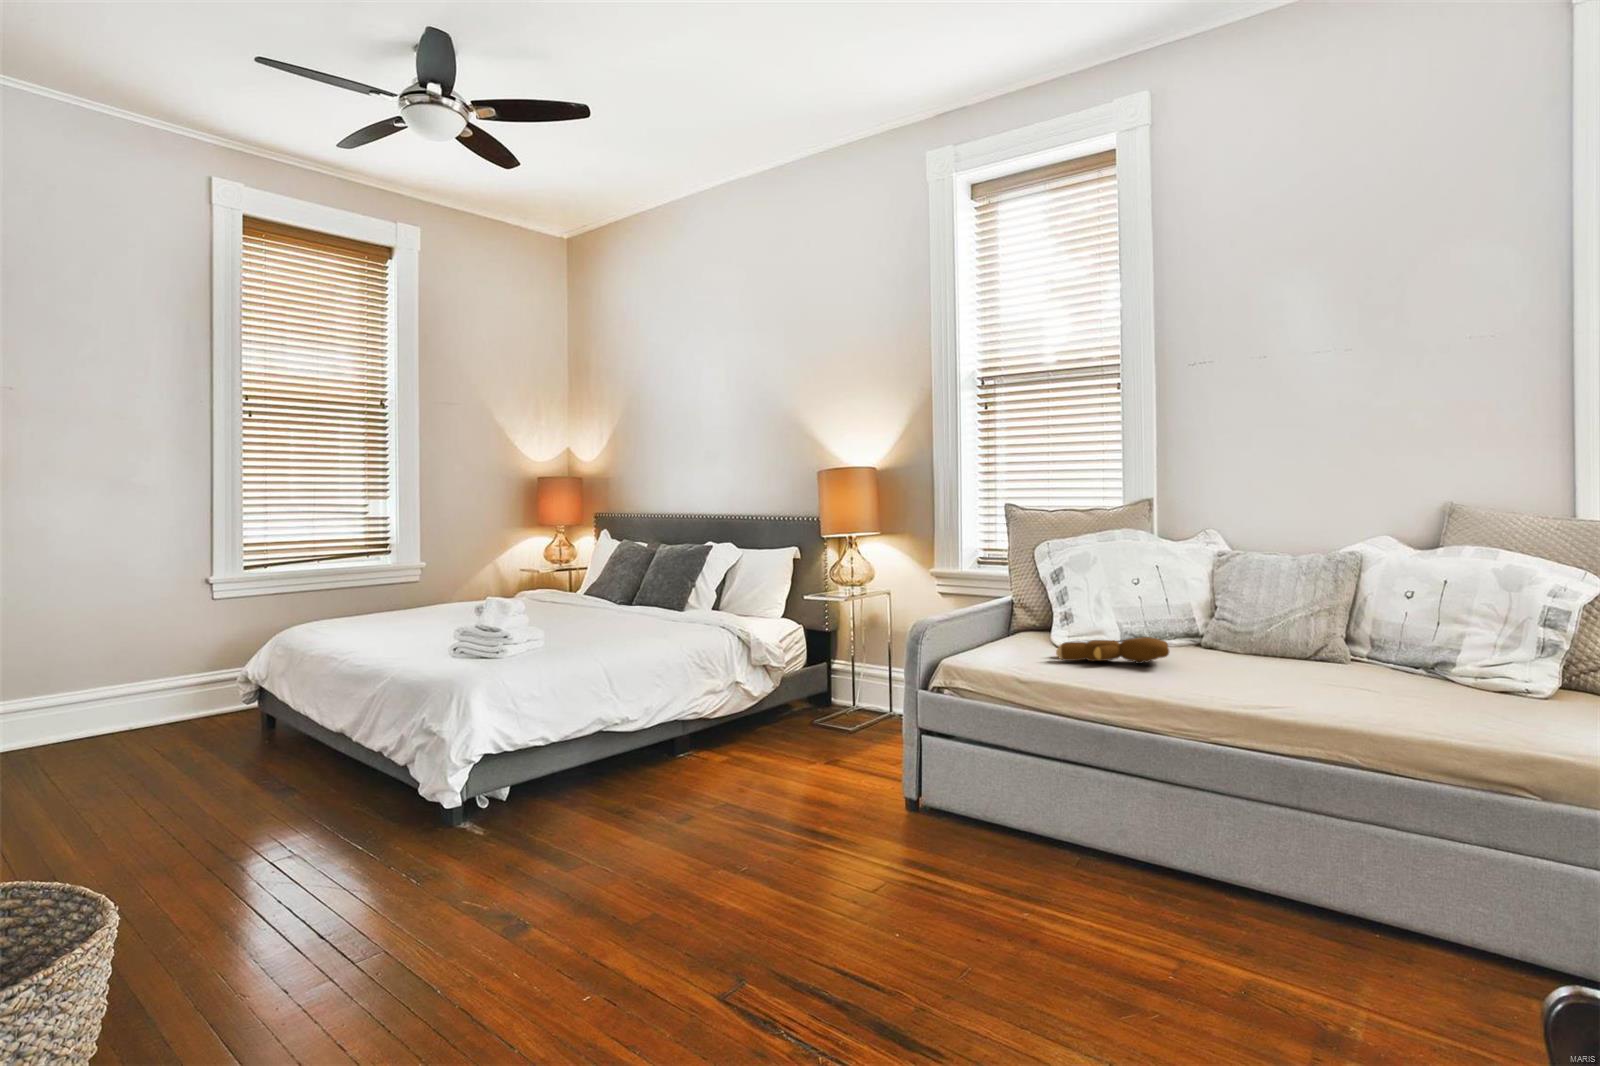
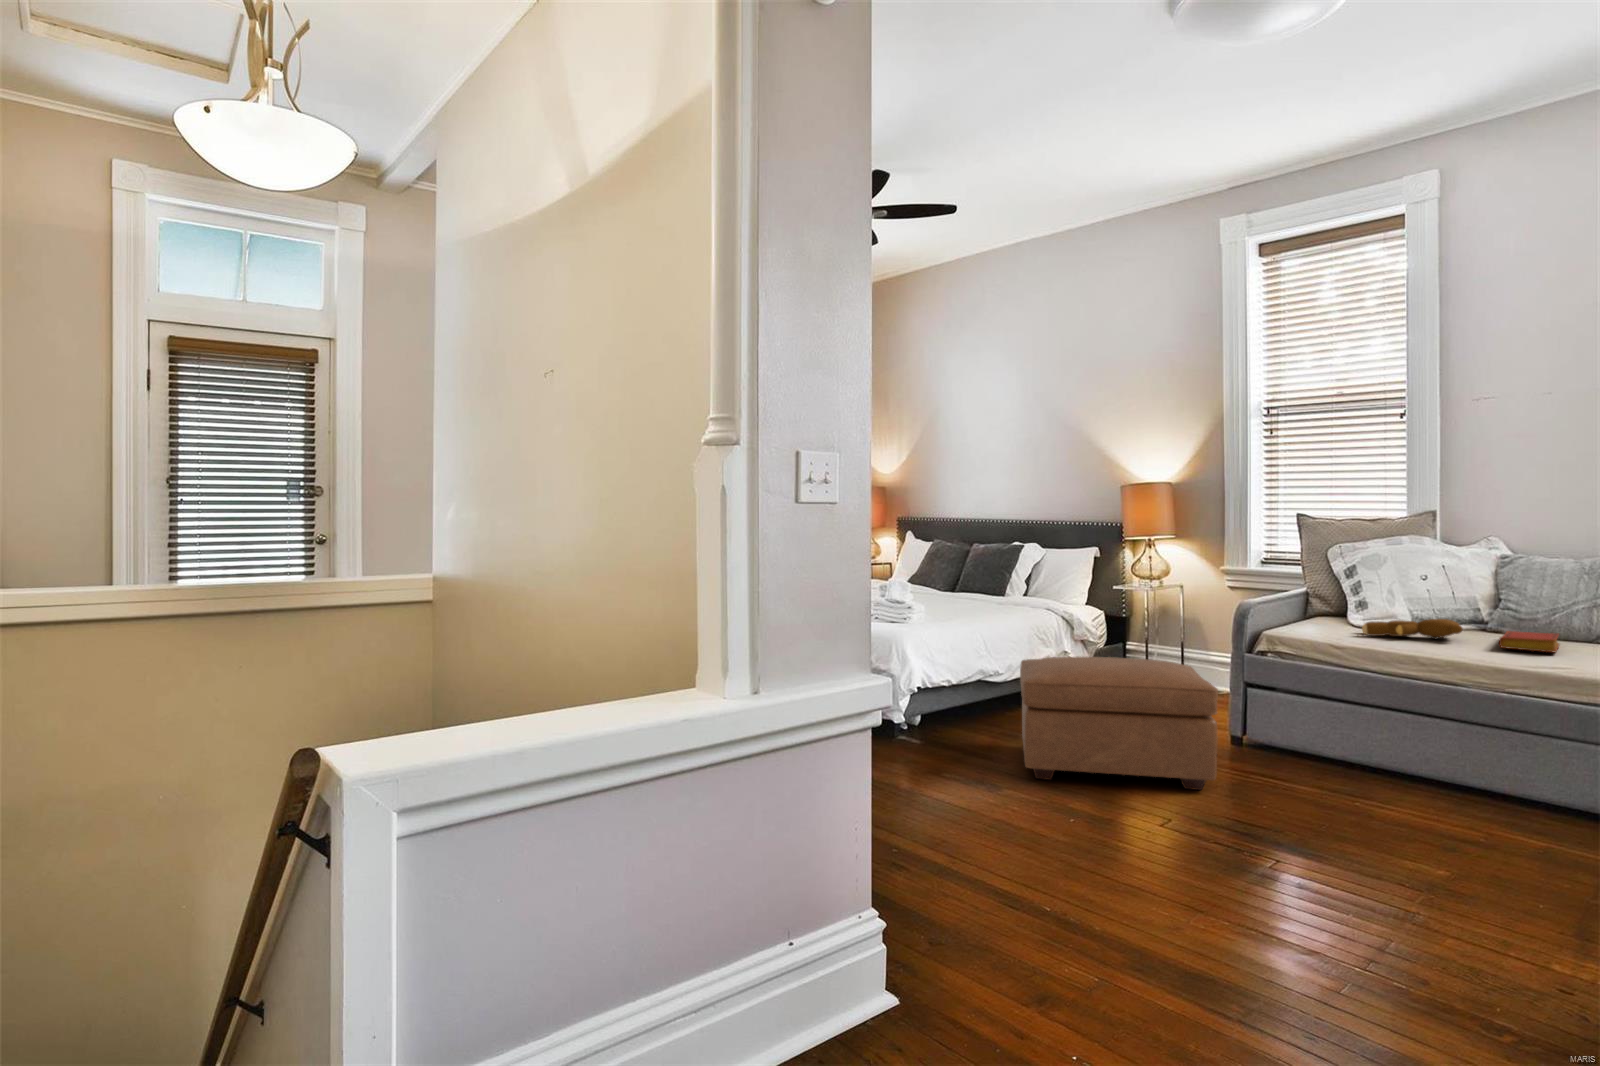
book: none [1209,651,1279,683] -> present [1499,631,1559,653]
ottoman: none [580,706,849,898] -> present [1020,657,1218,790]

